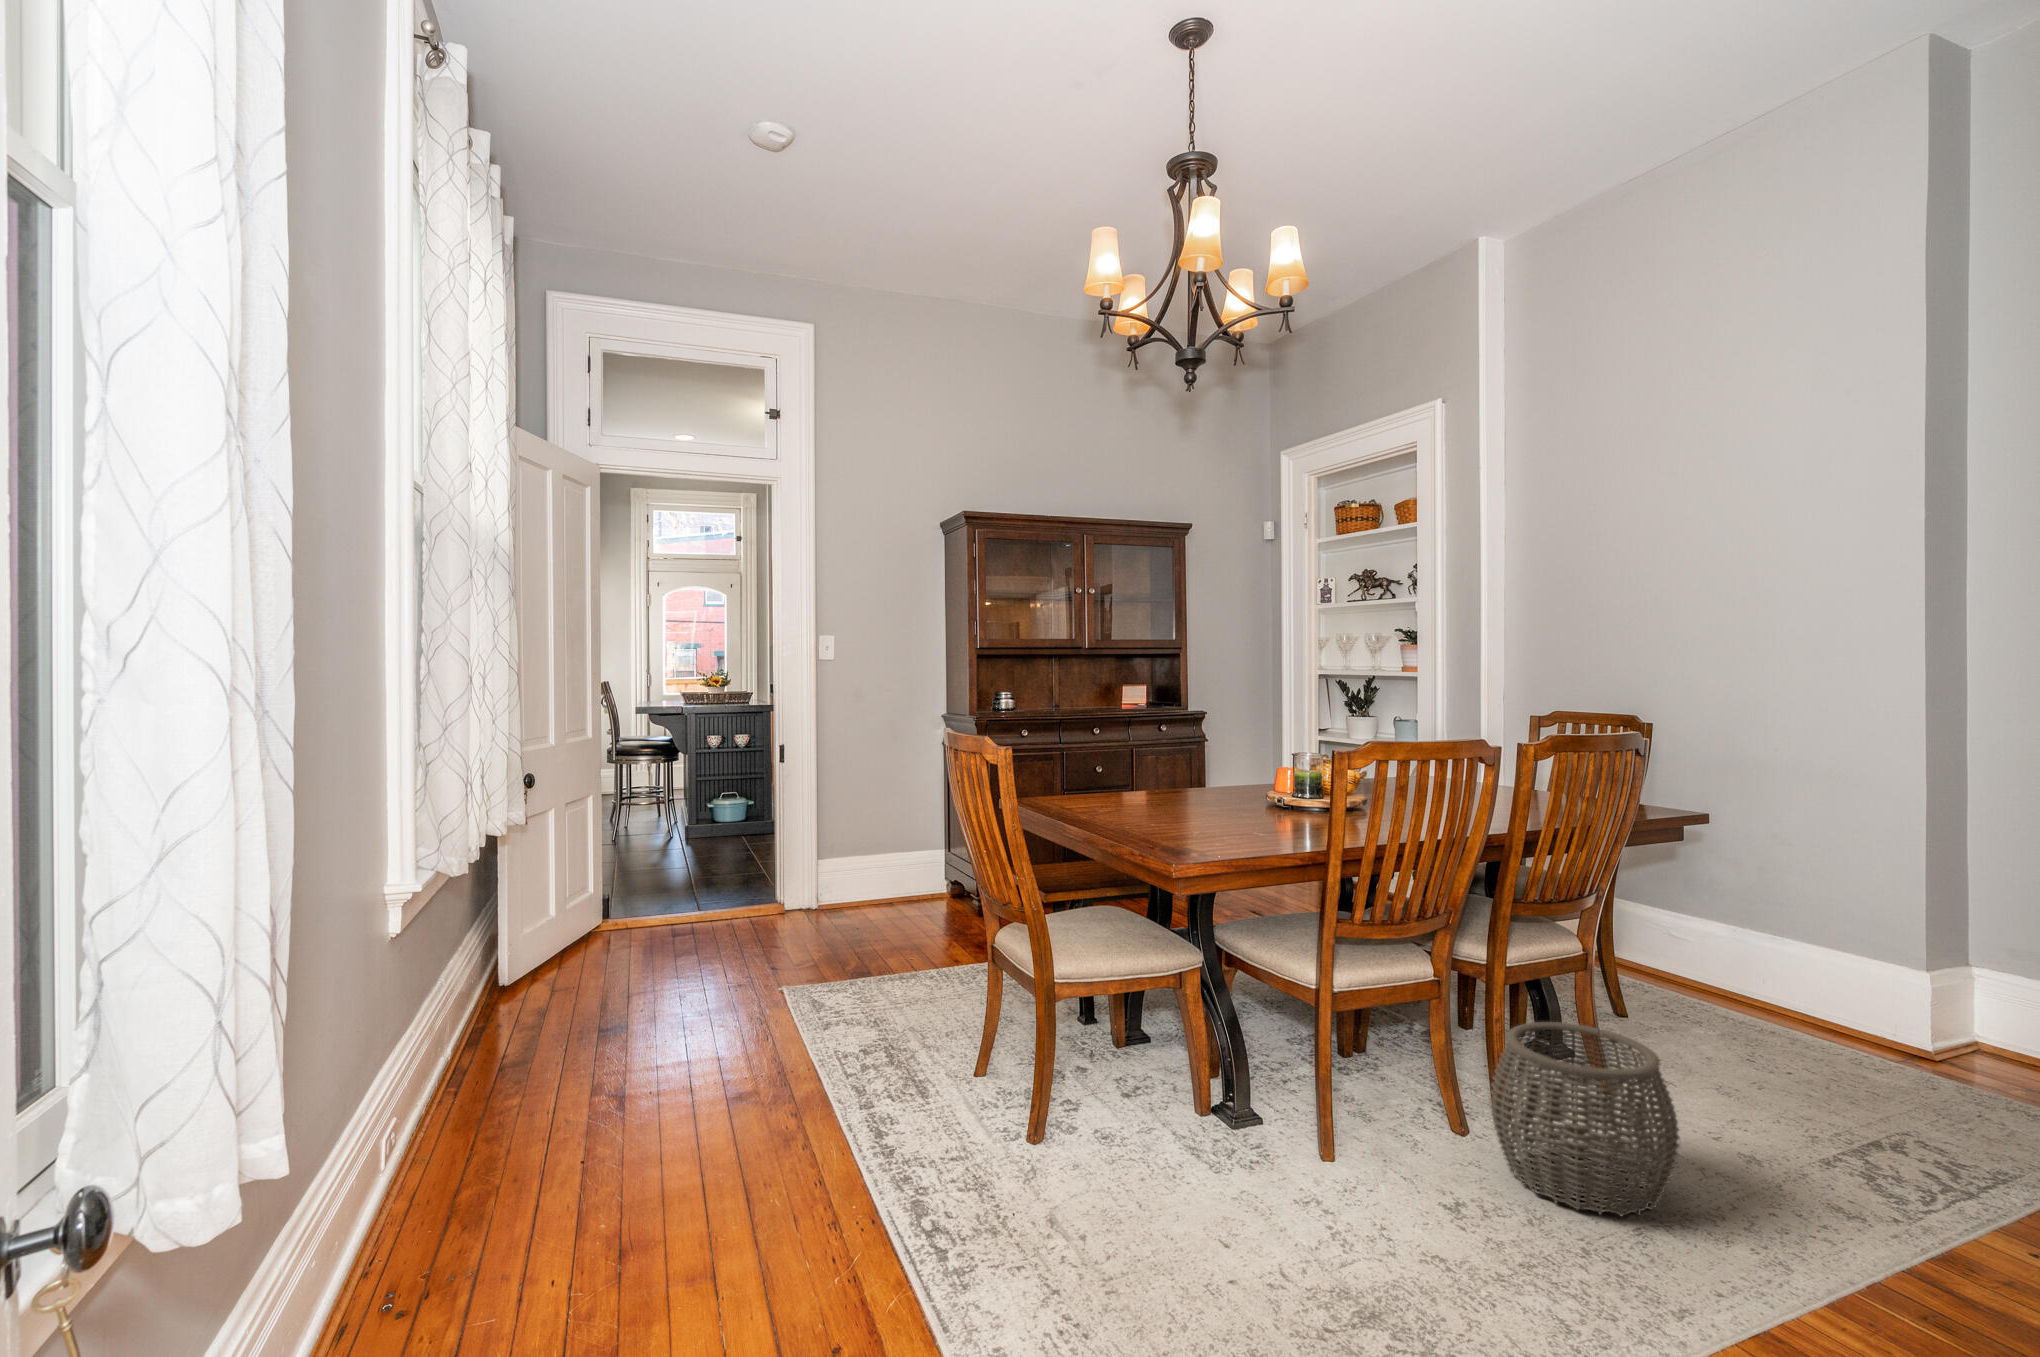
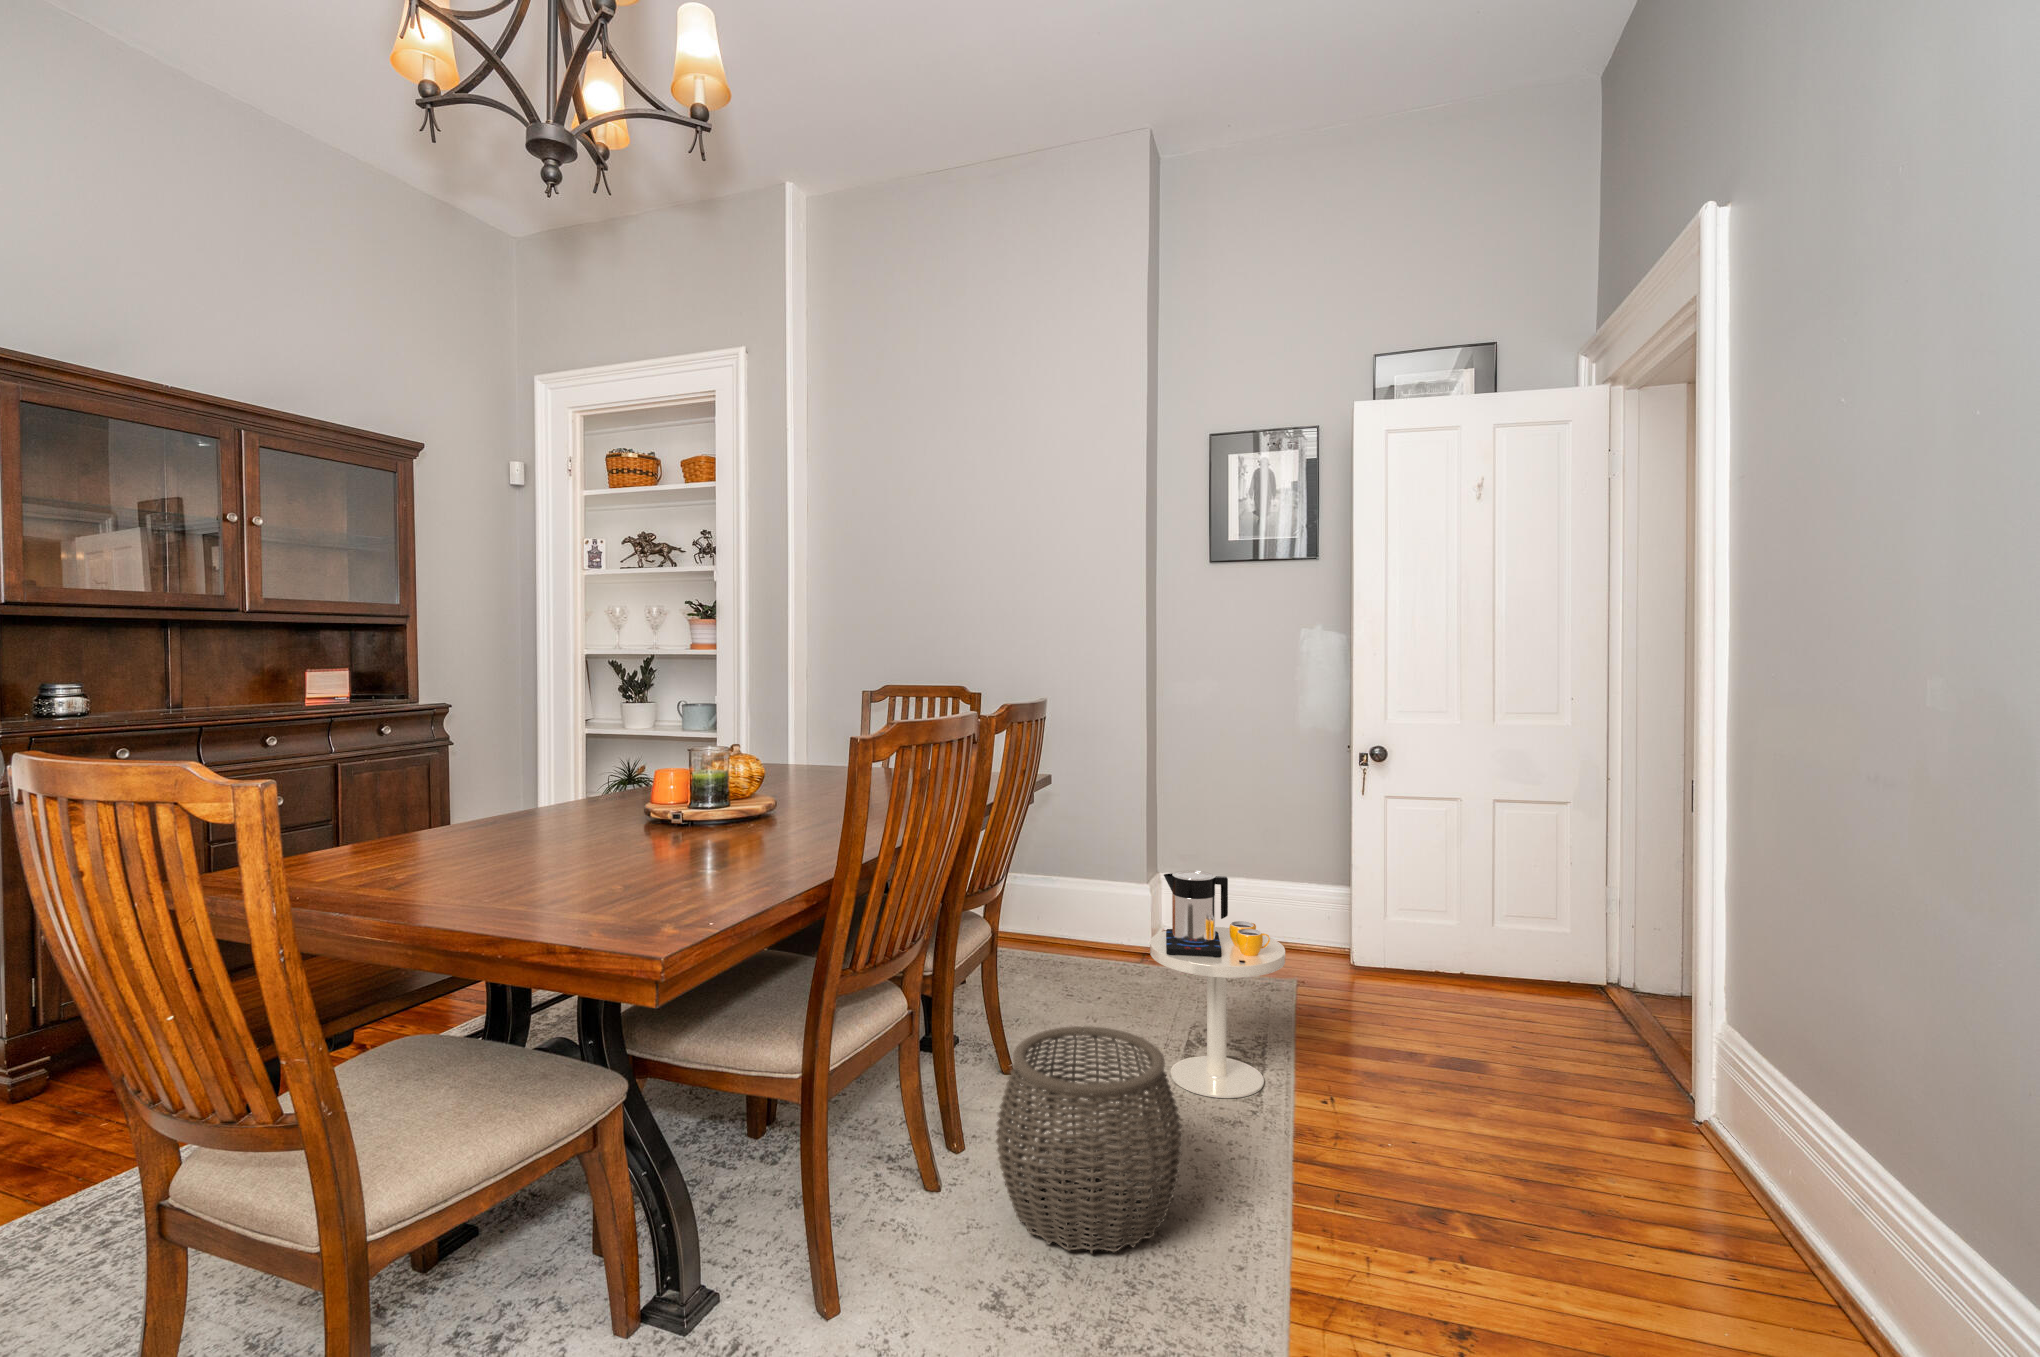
side table: none [1757,923,1947,1181] -> present [1150,871,1285,1098]

